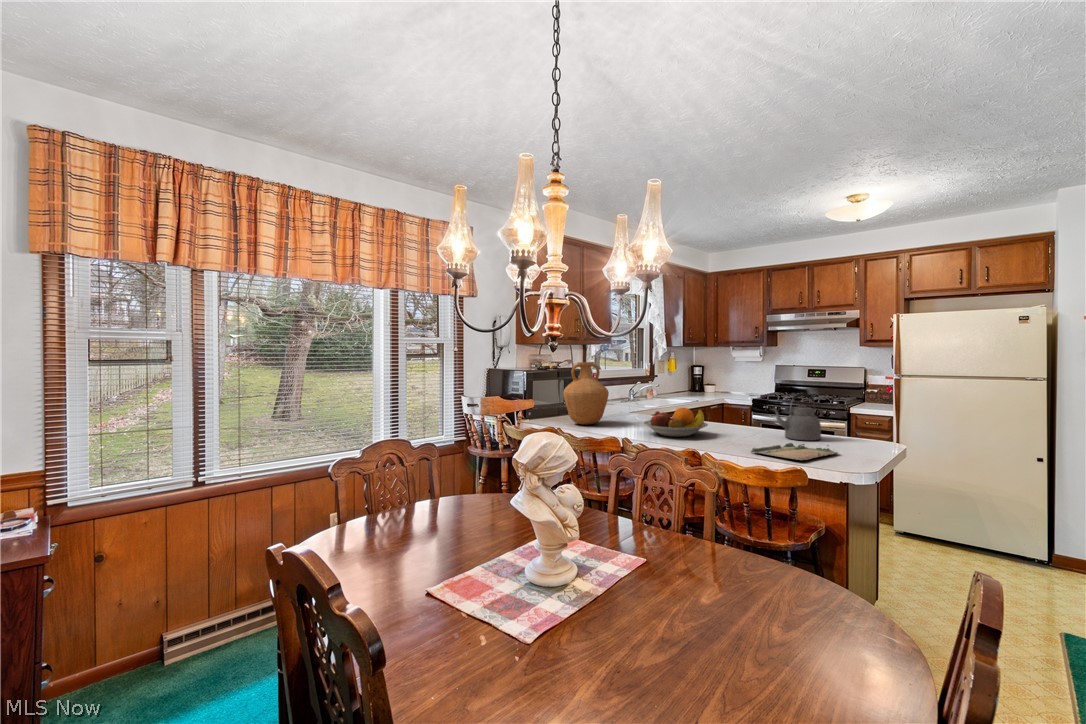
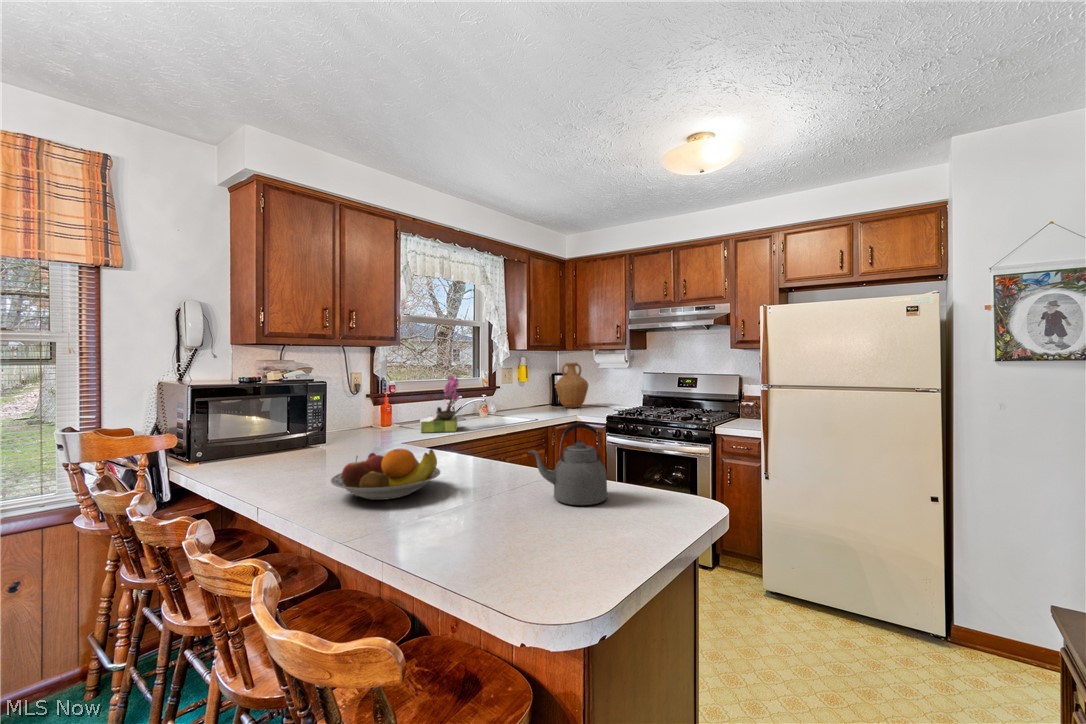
vase: present [563,362,609,425] -> present [555,363,589,408]
flower arrangement: none [619,365,650,408] -> present [420,375,459,433]
tray: present [751,443,838,460] -> none [429,518,591,586]

